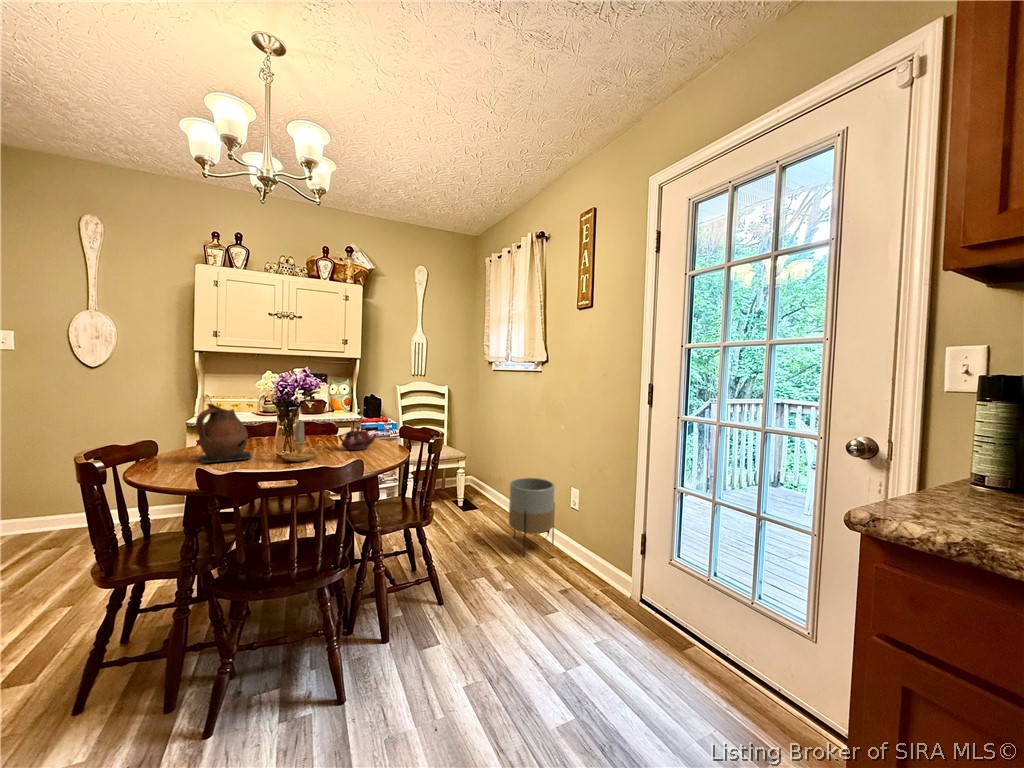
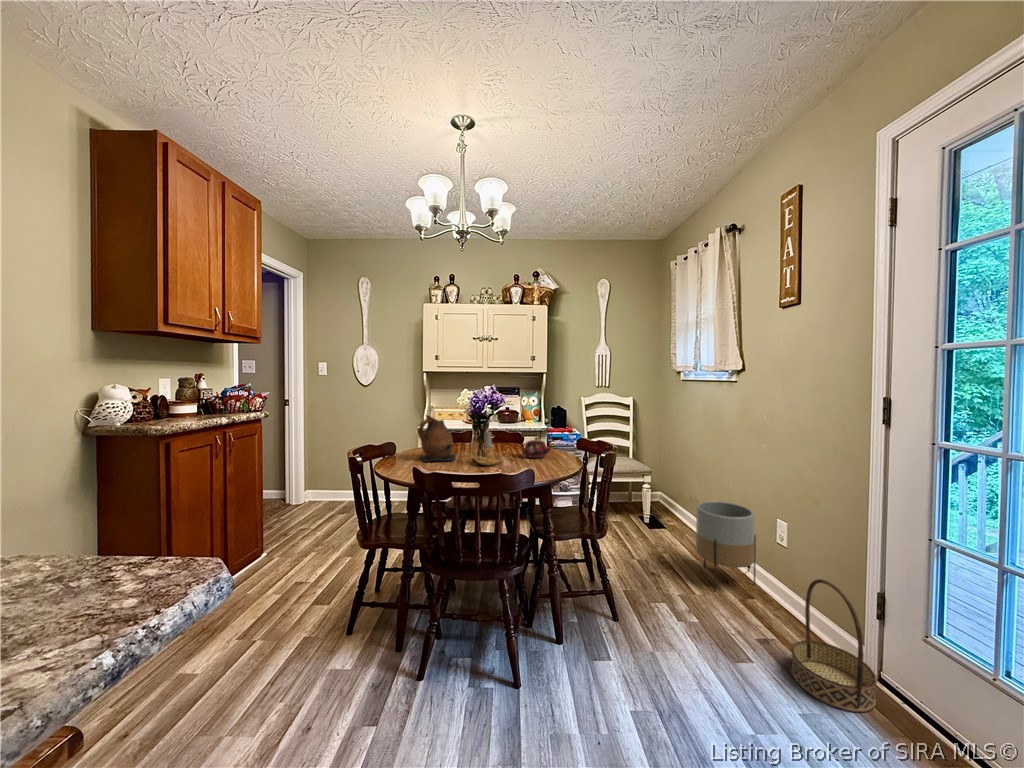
basket: none [584,530,638,627] -> present [791,579,876,712]

